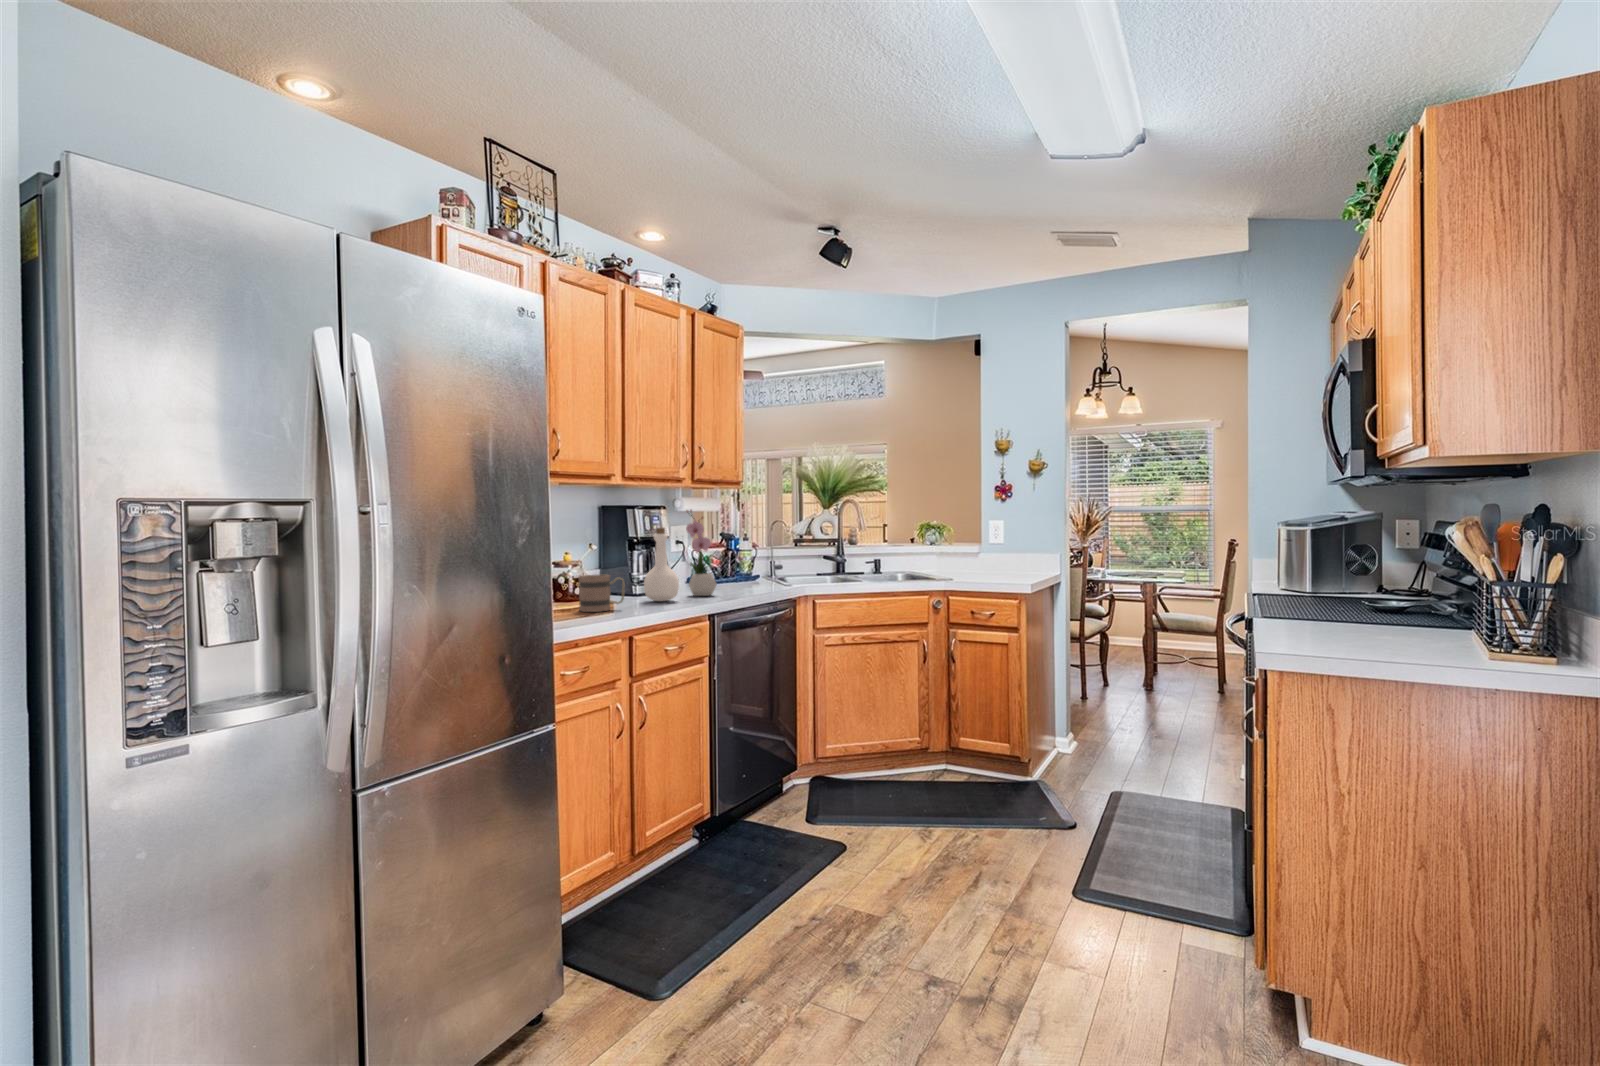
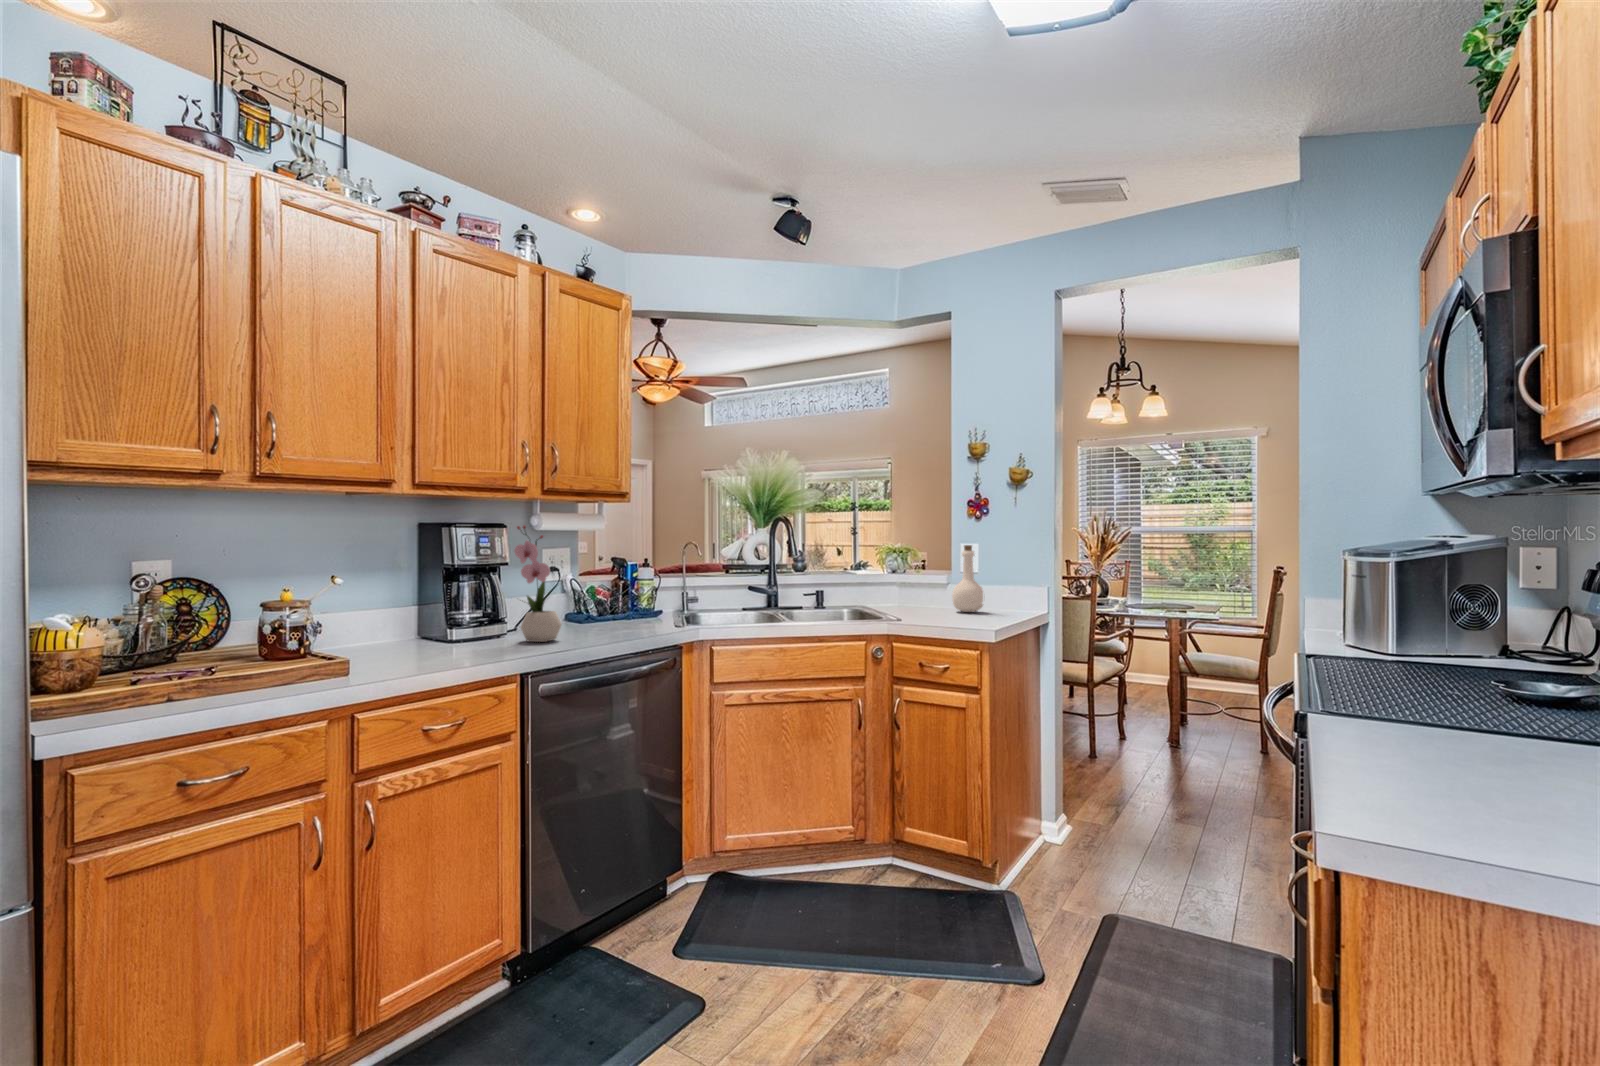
bottle: present [644,528,679,601] -> present [952,545,983,612]
mug: present [579,575,625,612] -> none [316,616,386,671]

